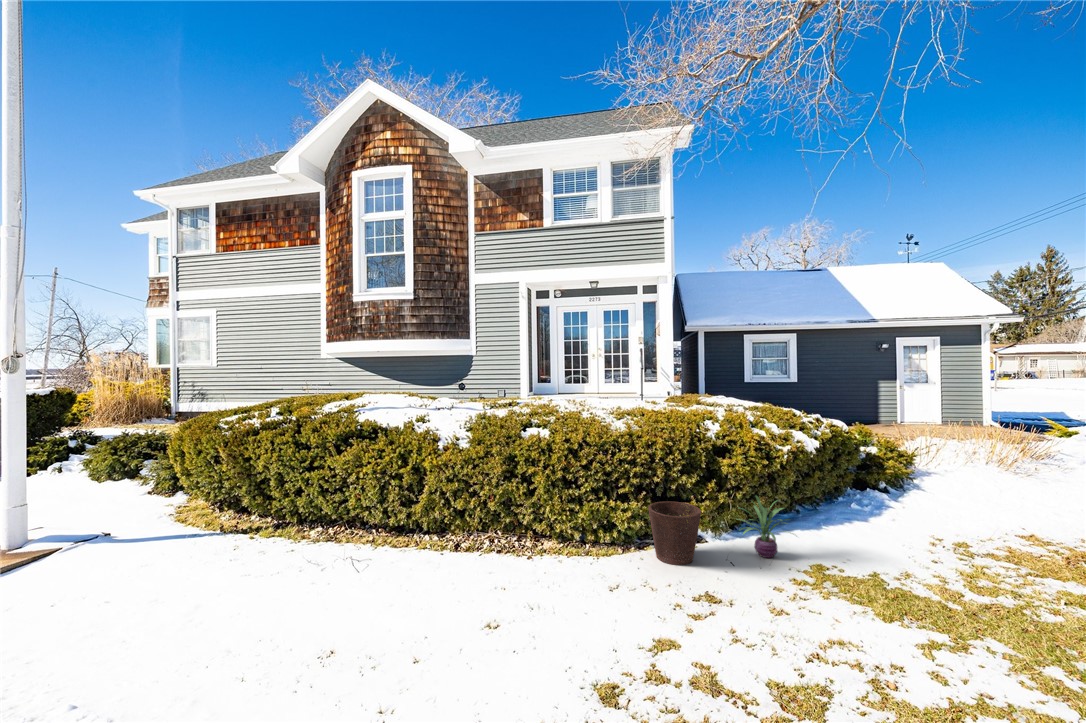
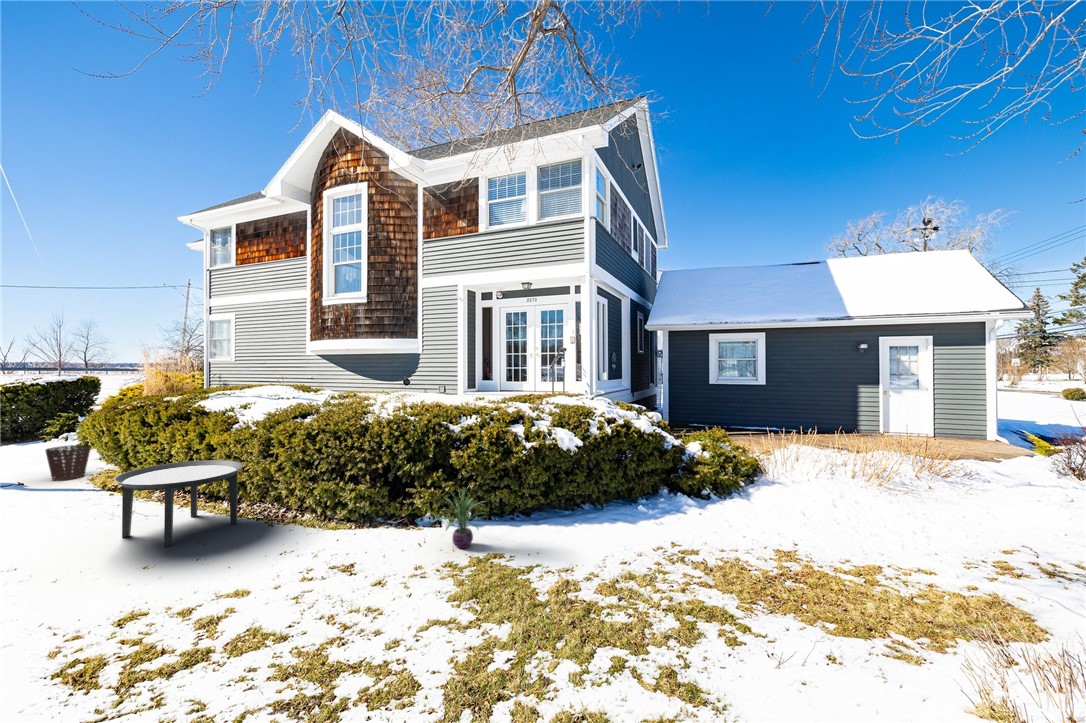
round table: none [377,482,500,588] -> present [114,460,243,547]
basket: present [648,501,701,565] -> present [46,445,91,481]

